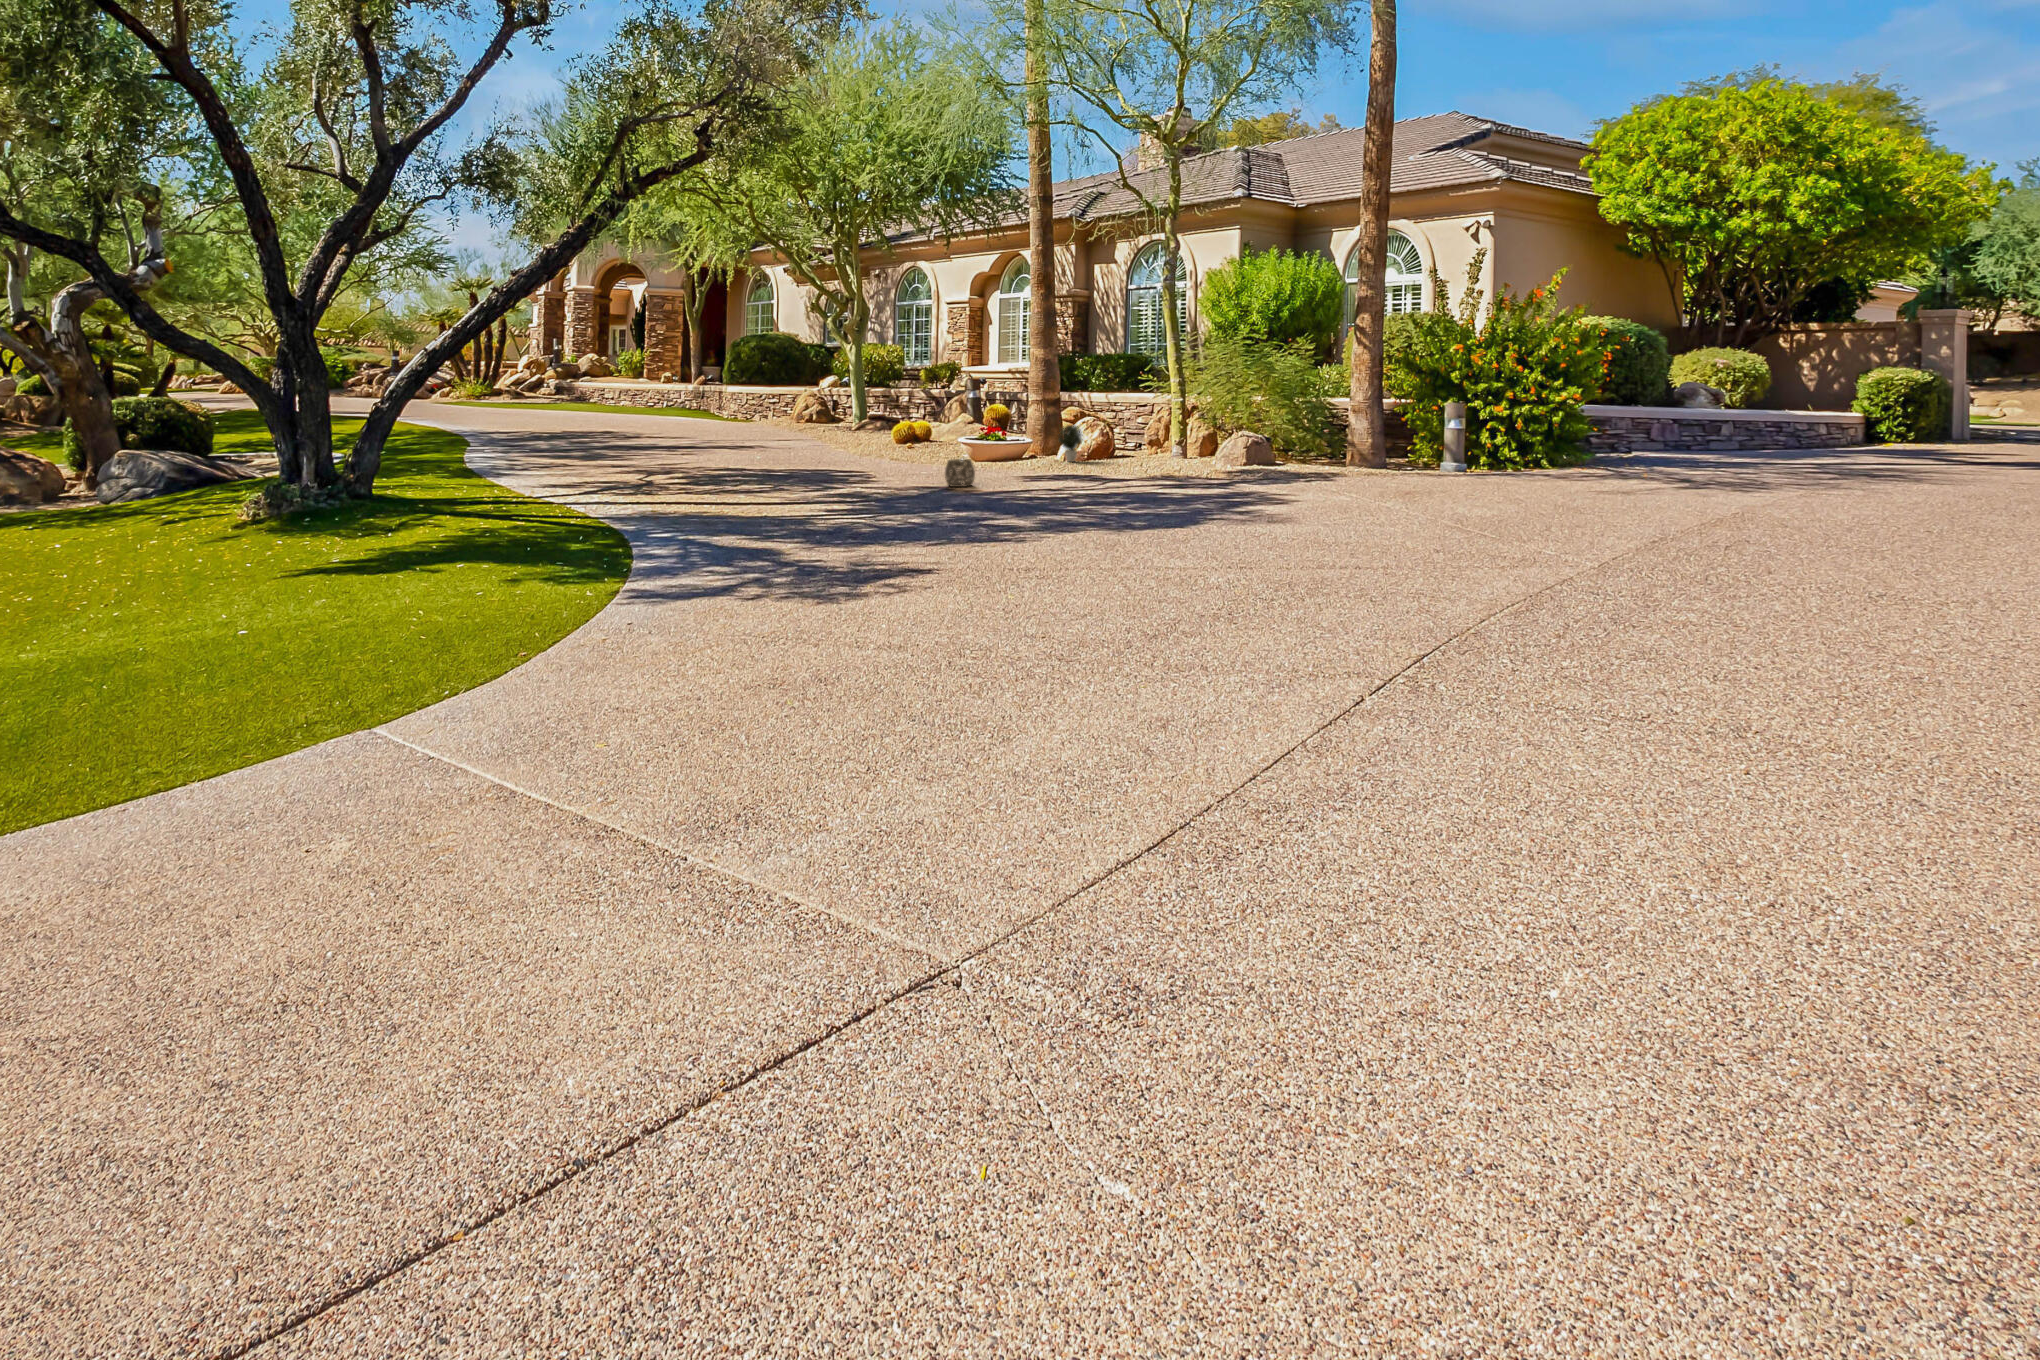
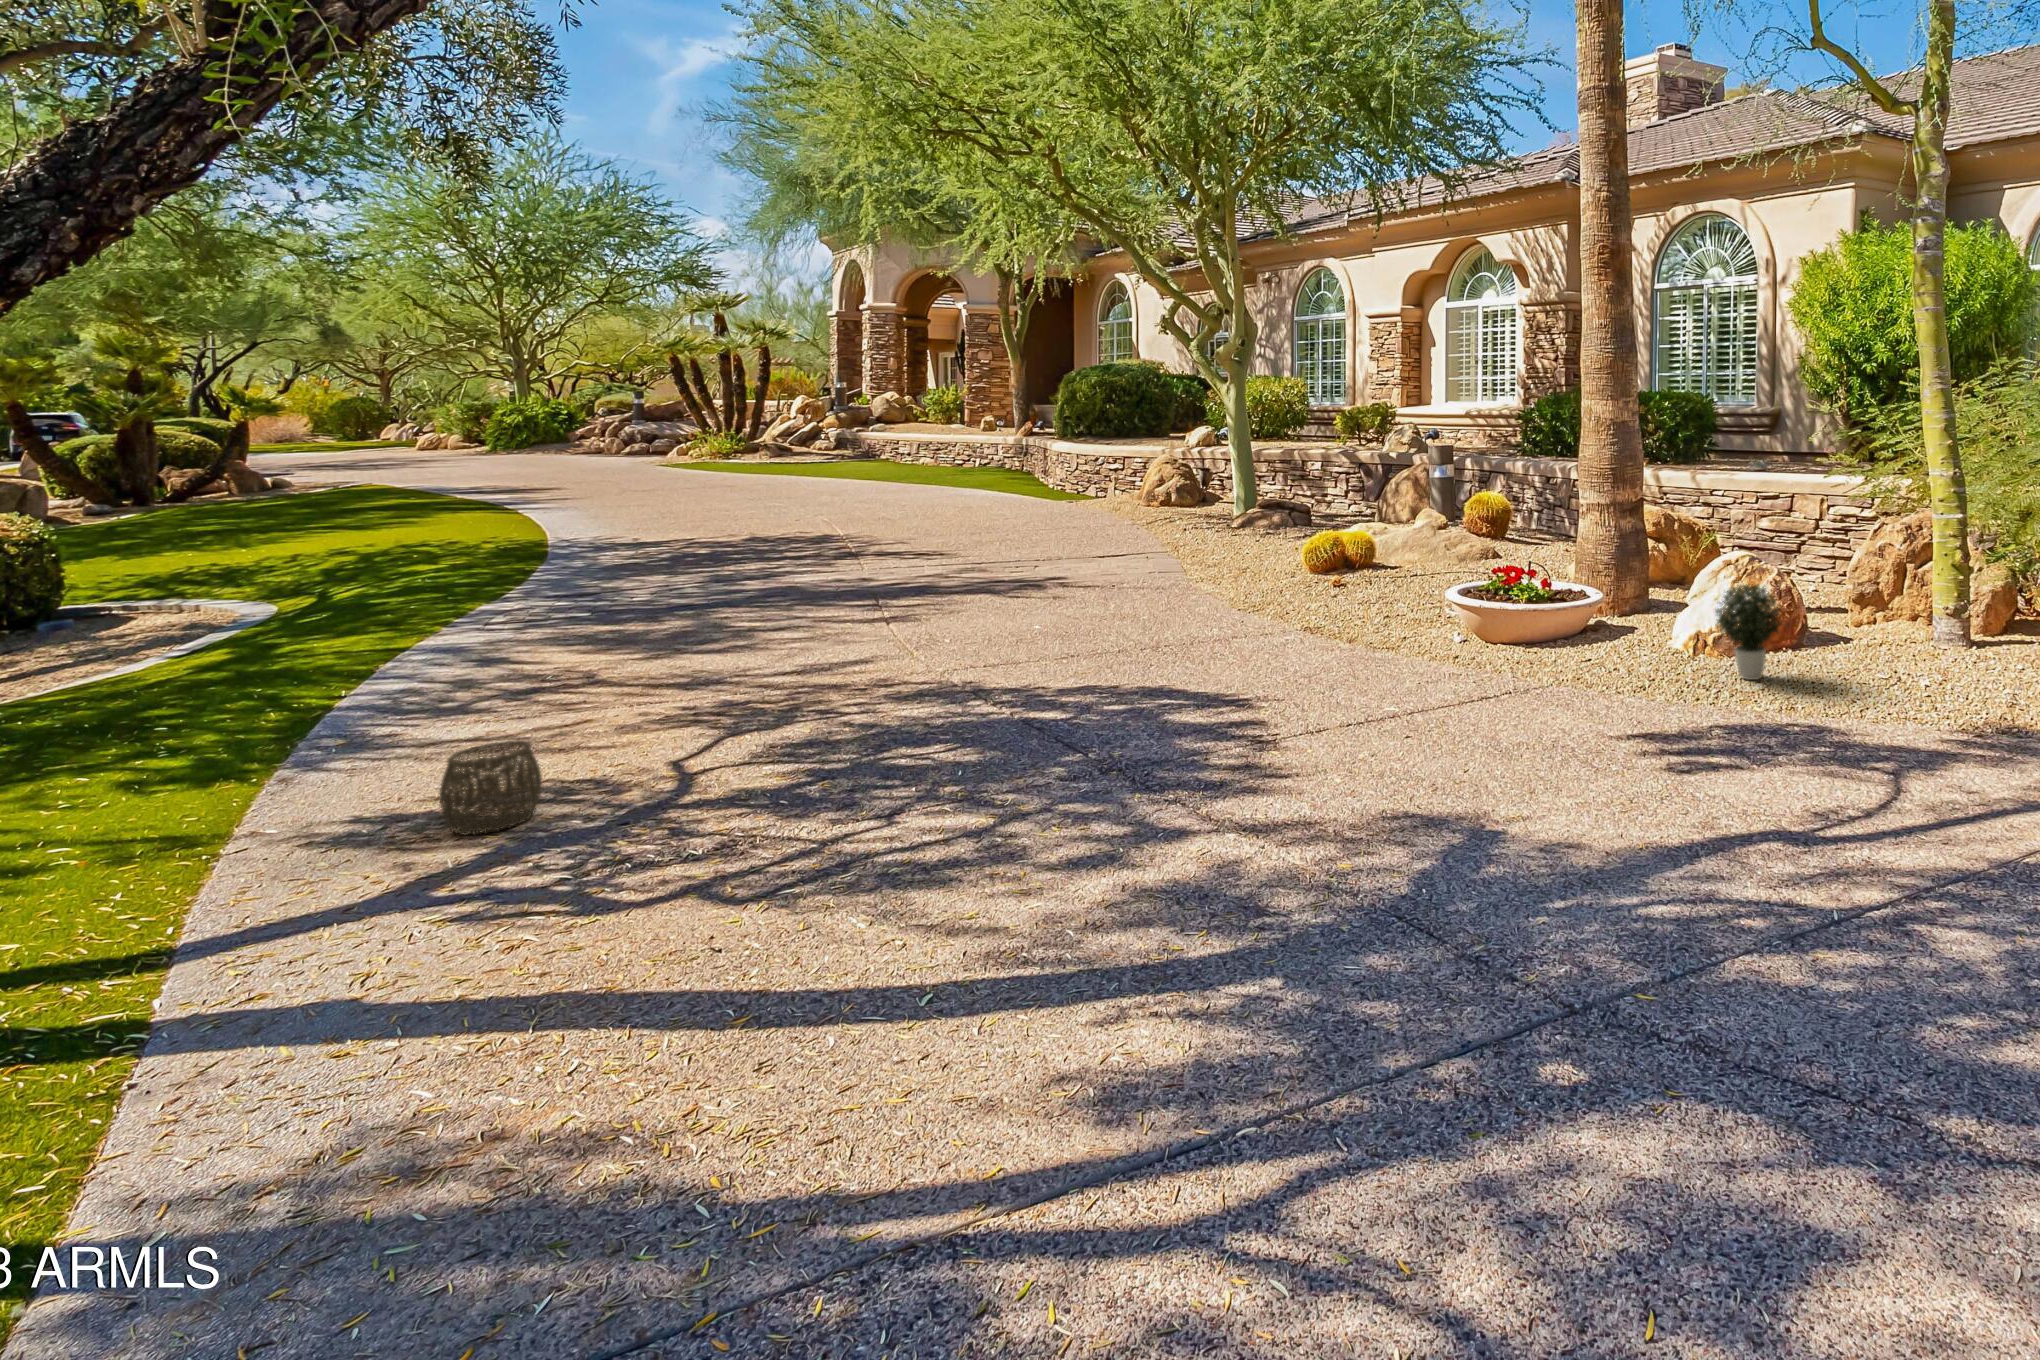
woven basket: present [945,459,975,487] -> present [439,741,542,835]

